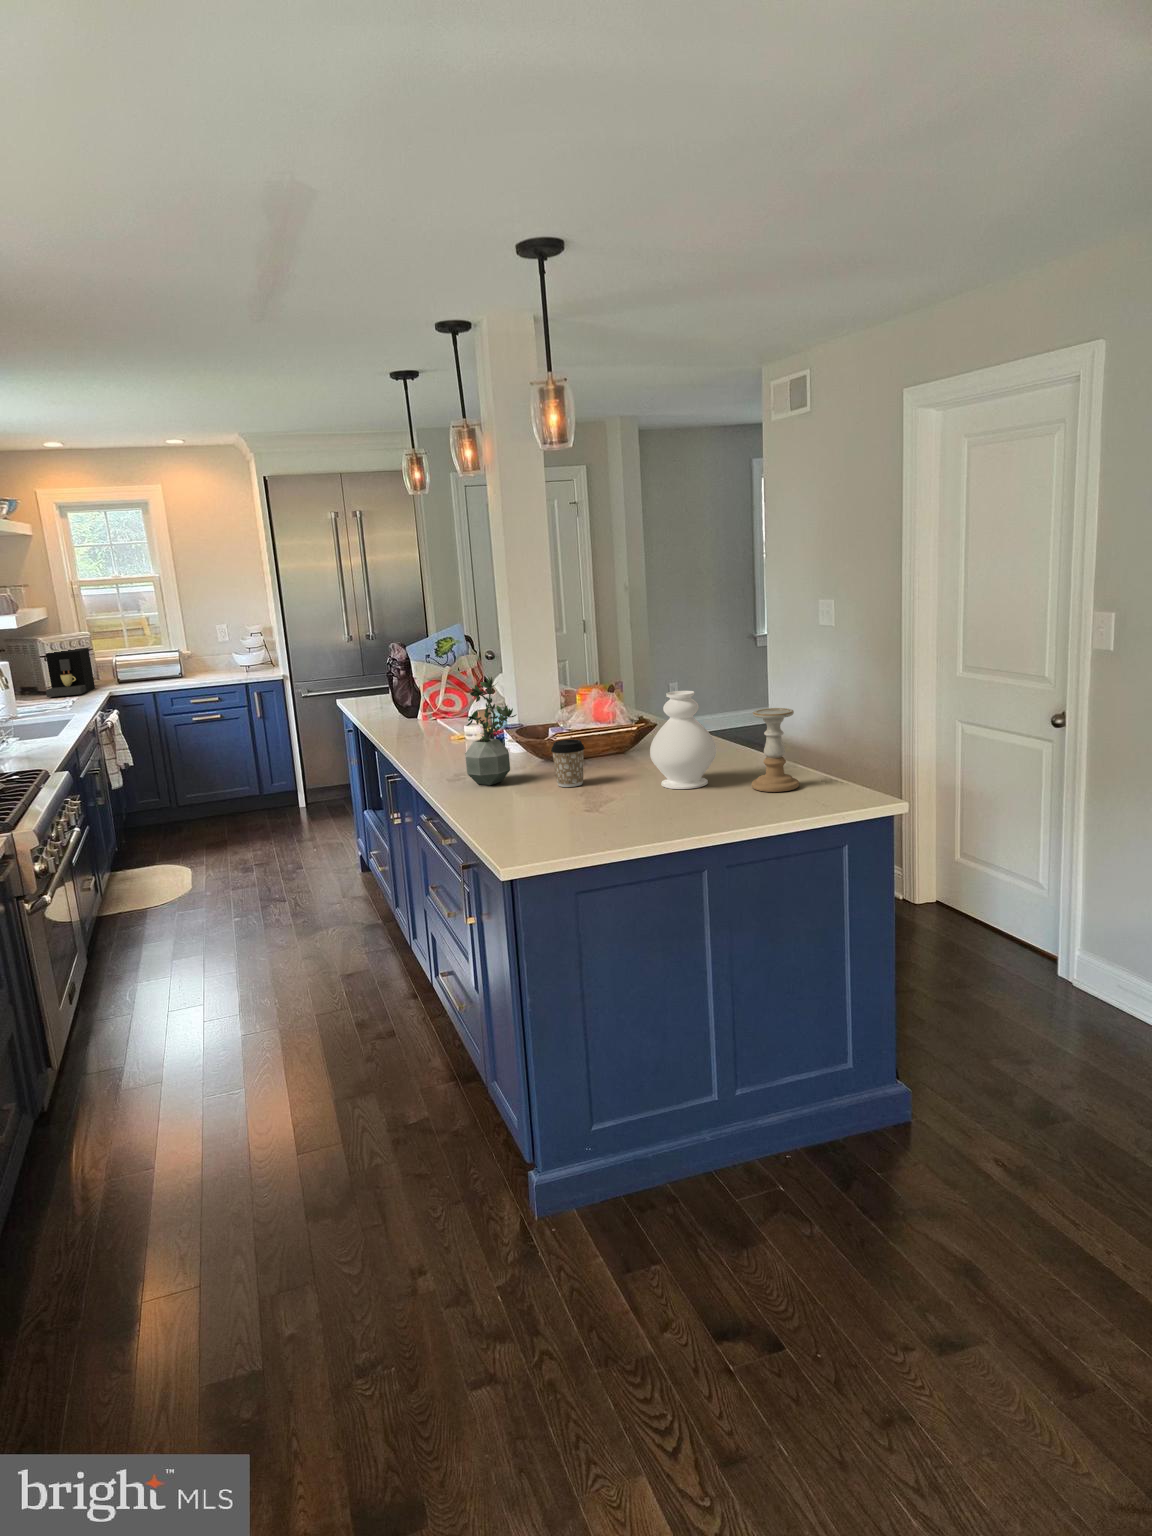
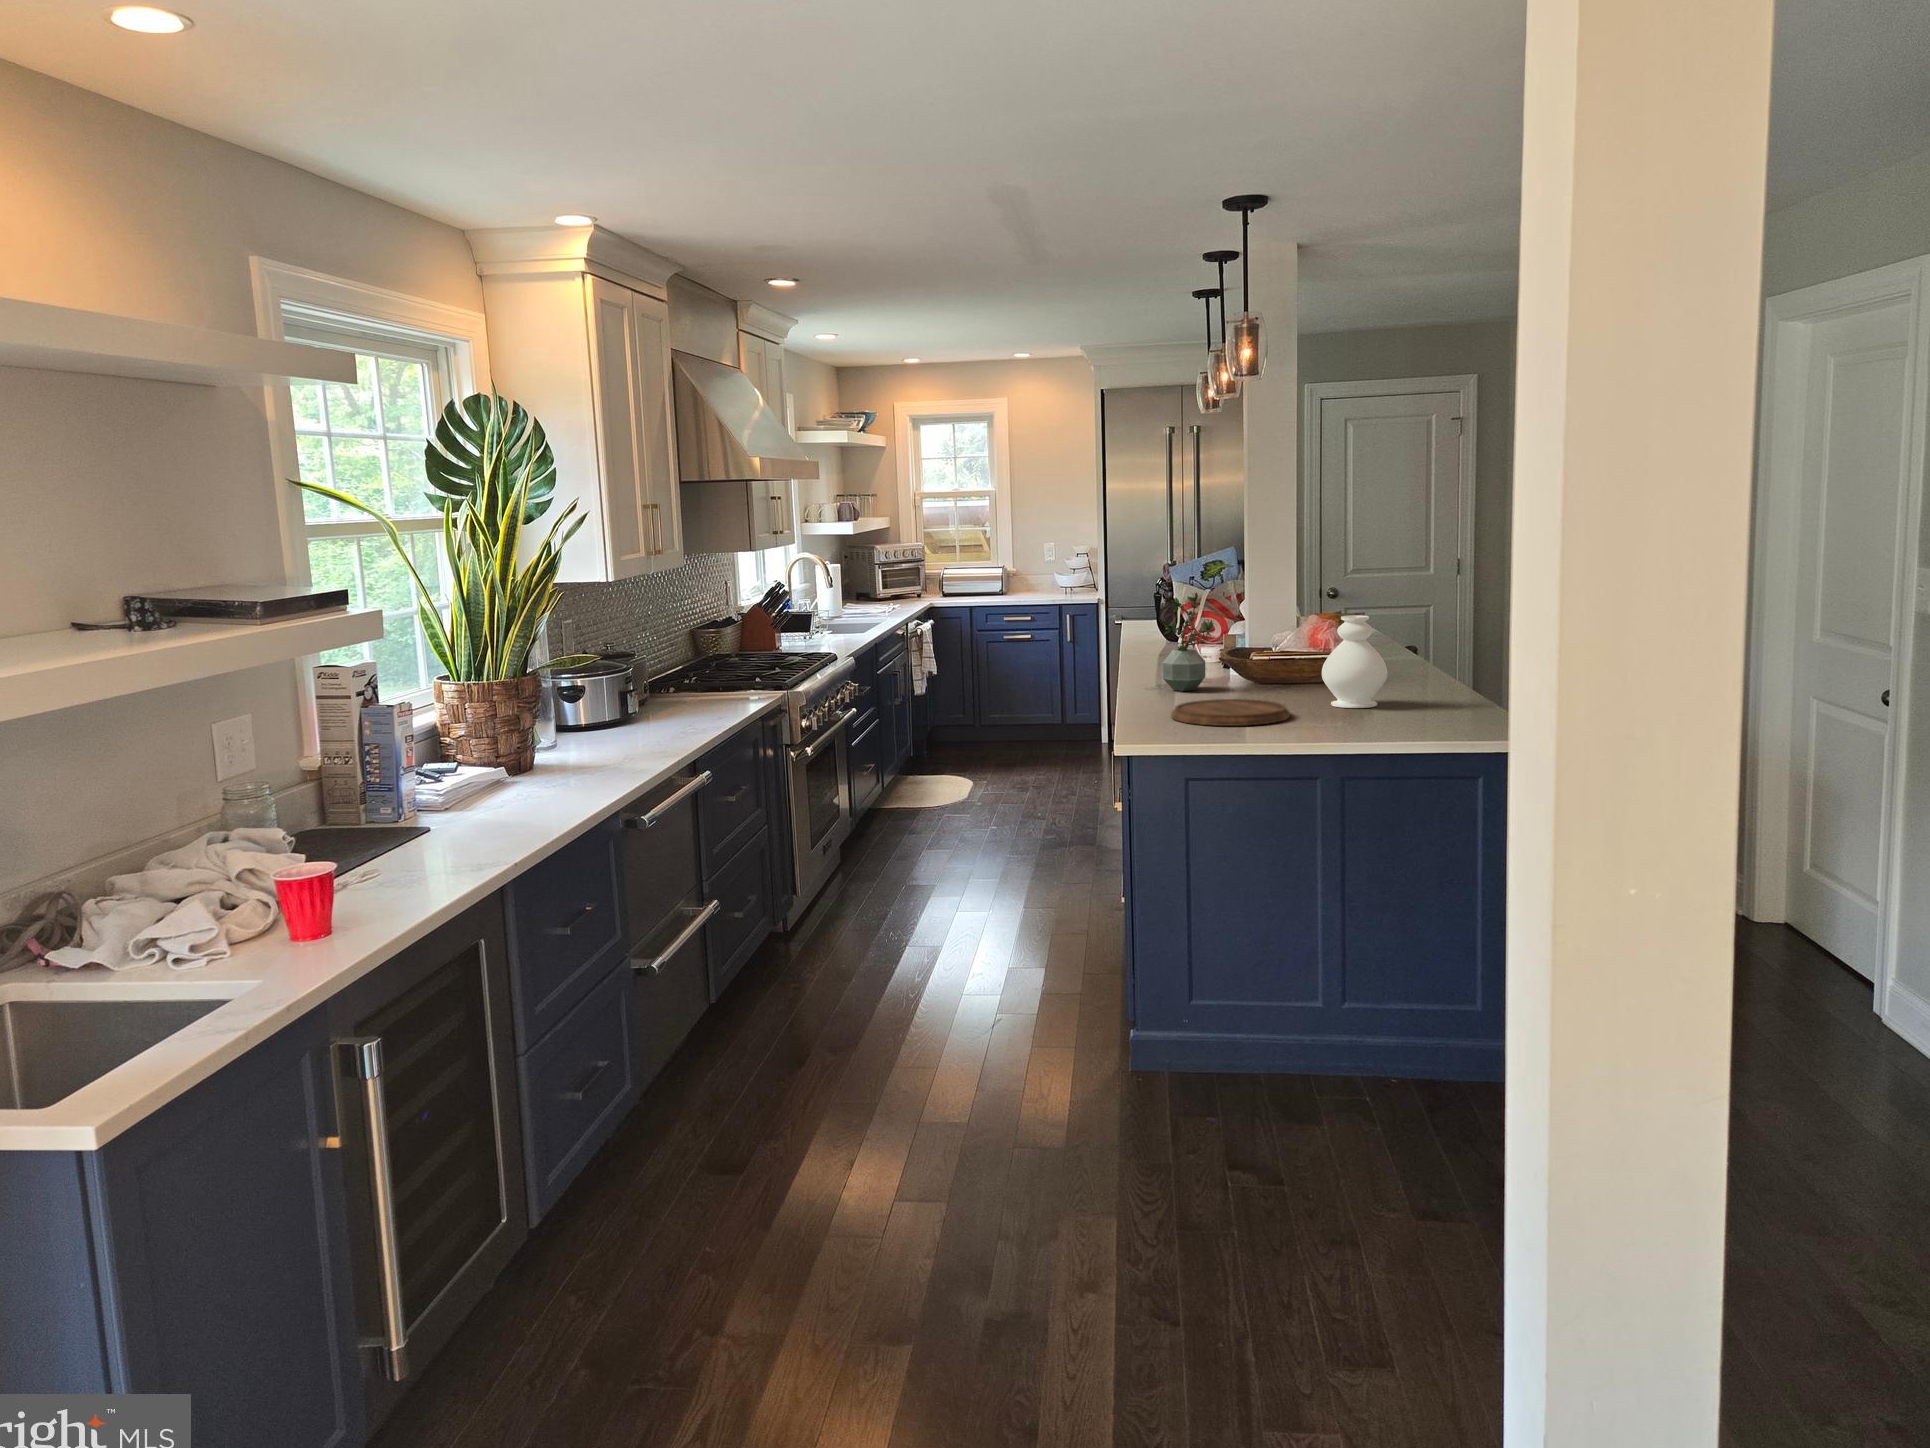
coffee maker: present [46,648,95,697] -> none [874,559,920,603]
candle holder: present [752,708,799,792] -> none [1410,637,1458,717]
coffee cup: present [551,740,585,787] -> none [1236,655,1268,698]
cutting board: none [518,793,648,836] -> present [1171,699,1290,726]

